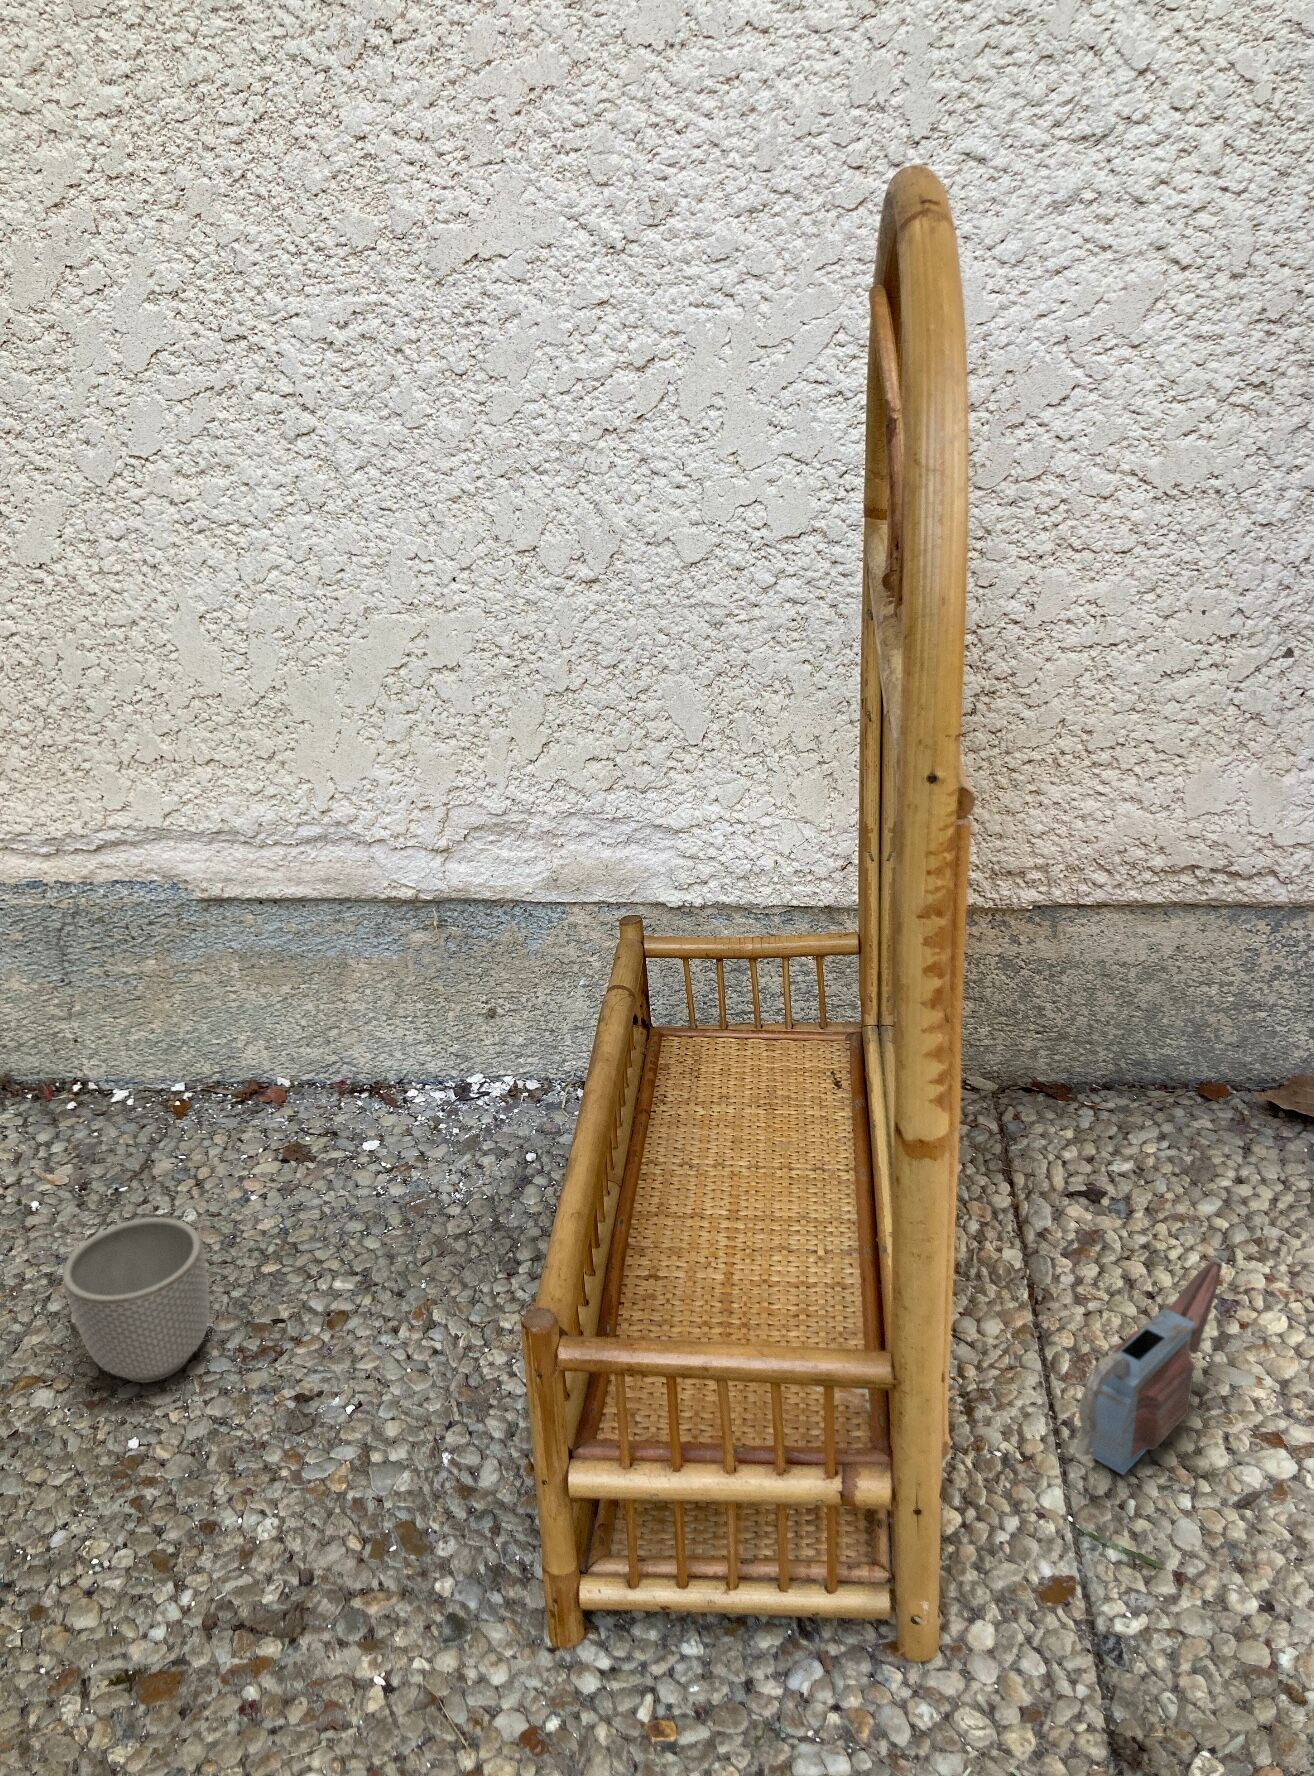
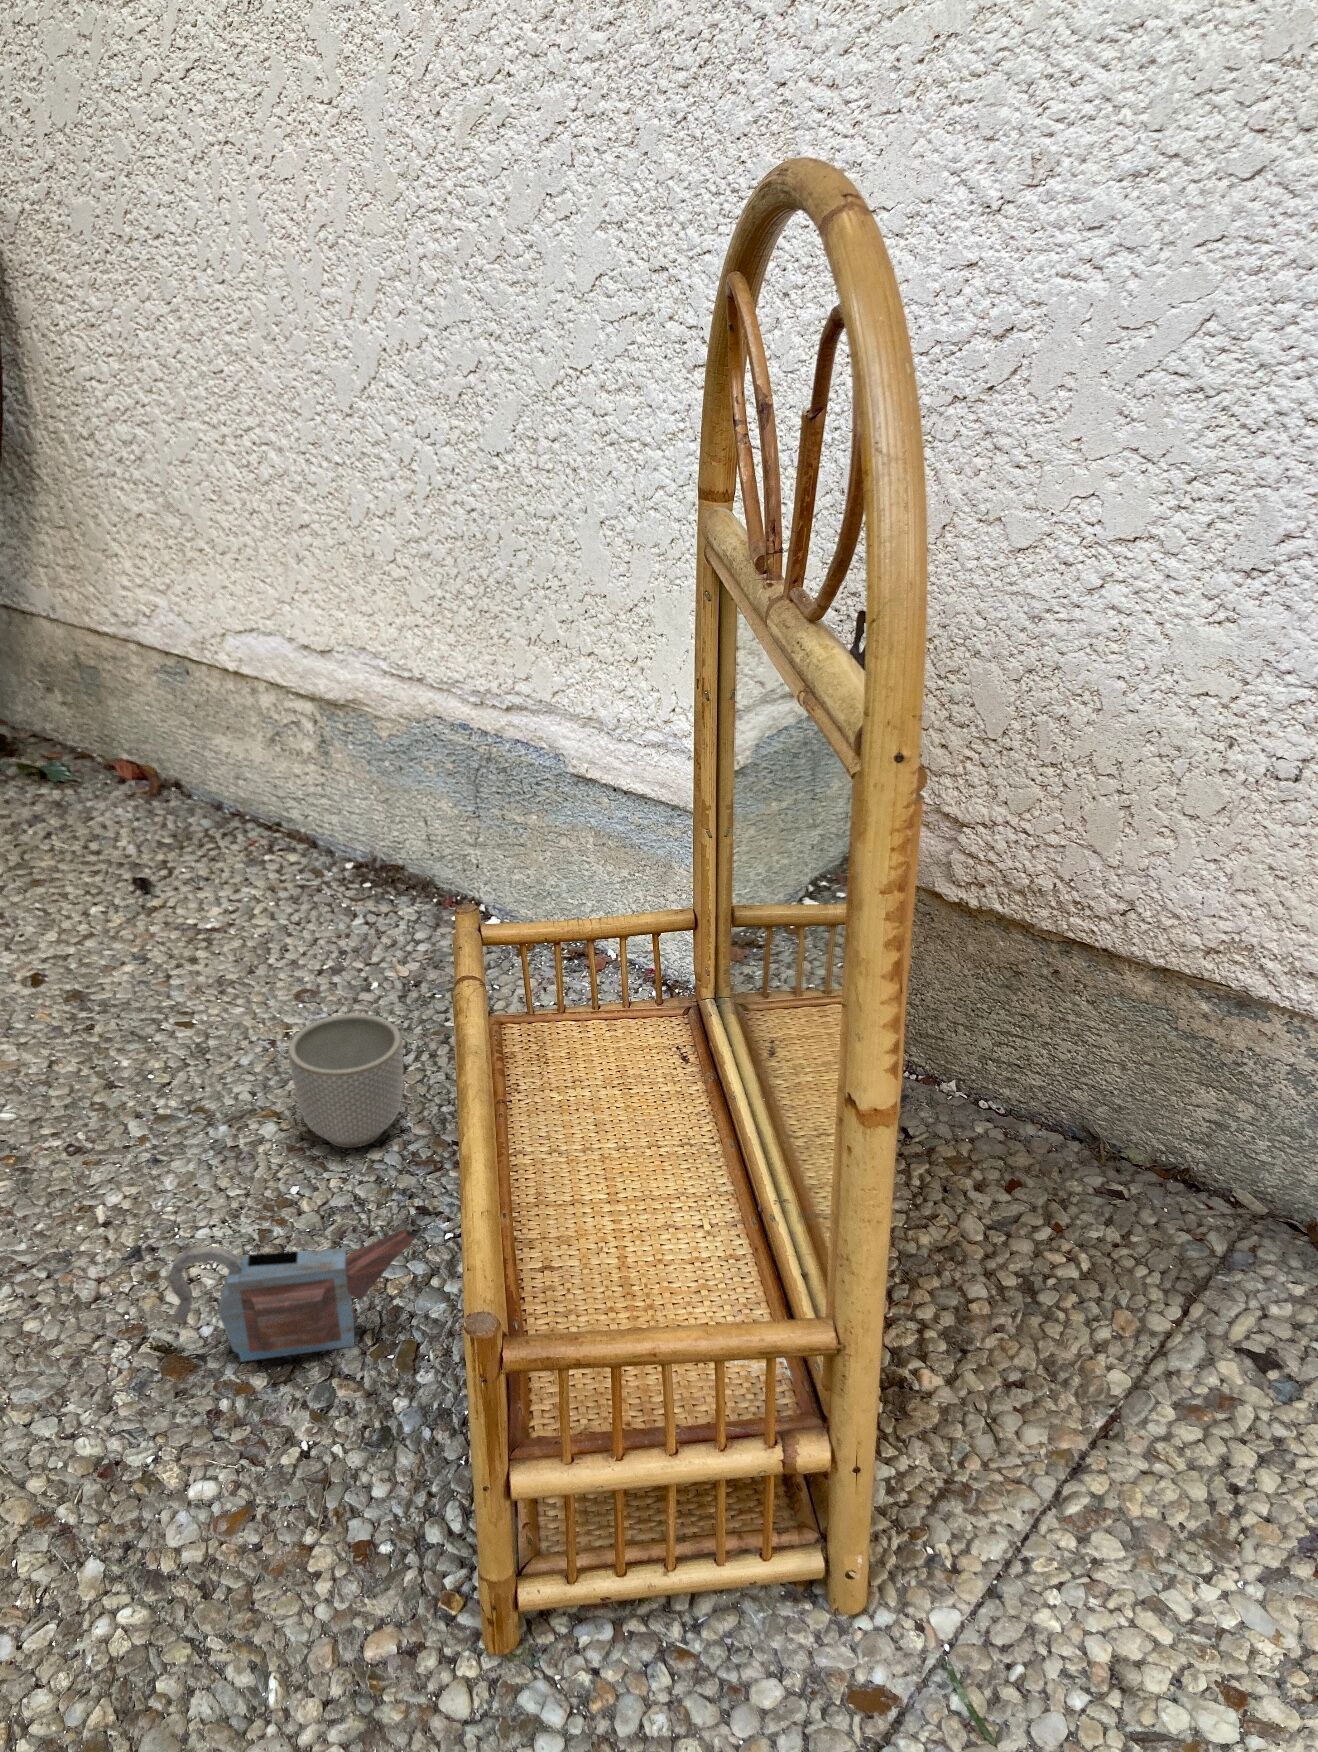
watering can: present [1074,1262,1222,1475] -> present [169,1229,417,1362]

